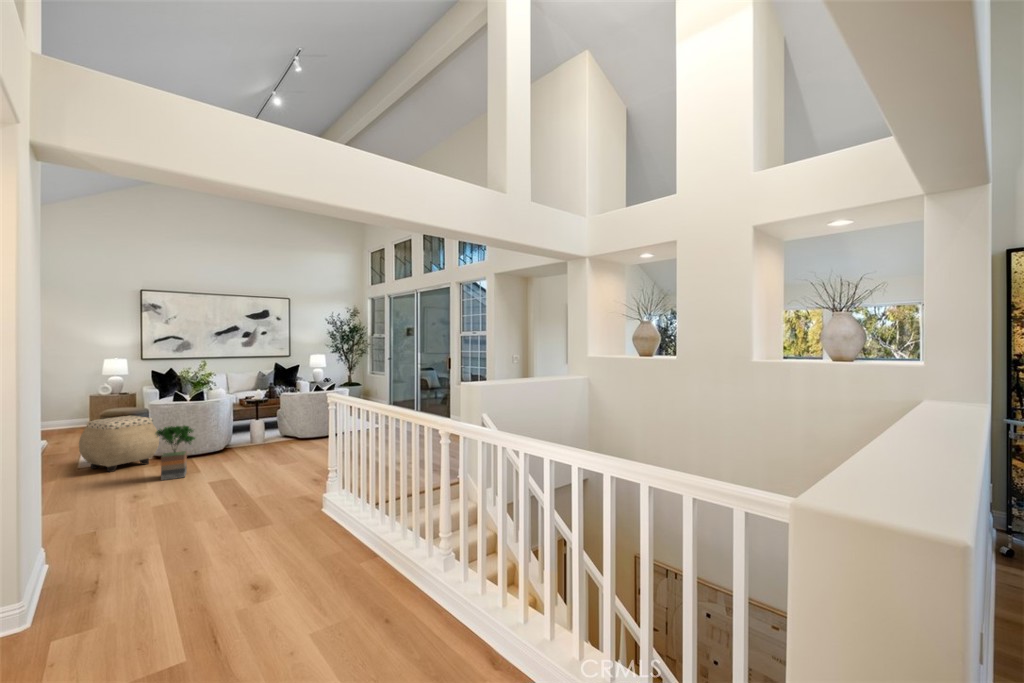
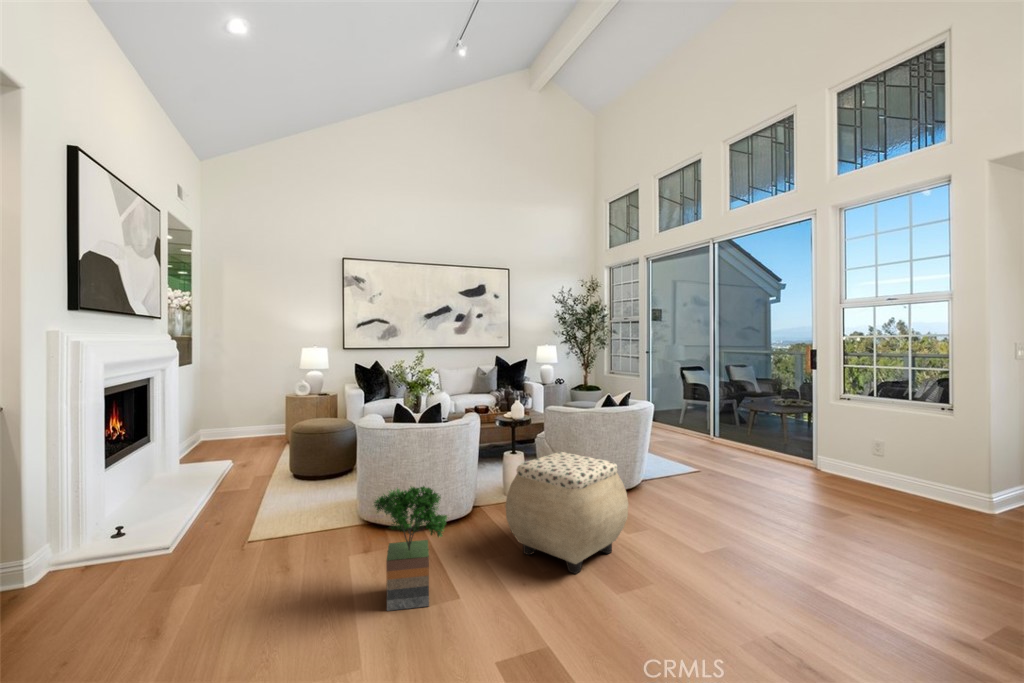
ottoman: present [79,416,159,472] -> present [505,452,628,574]

